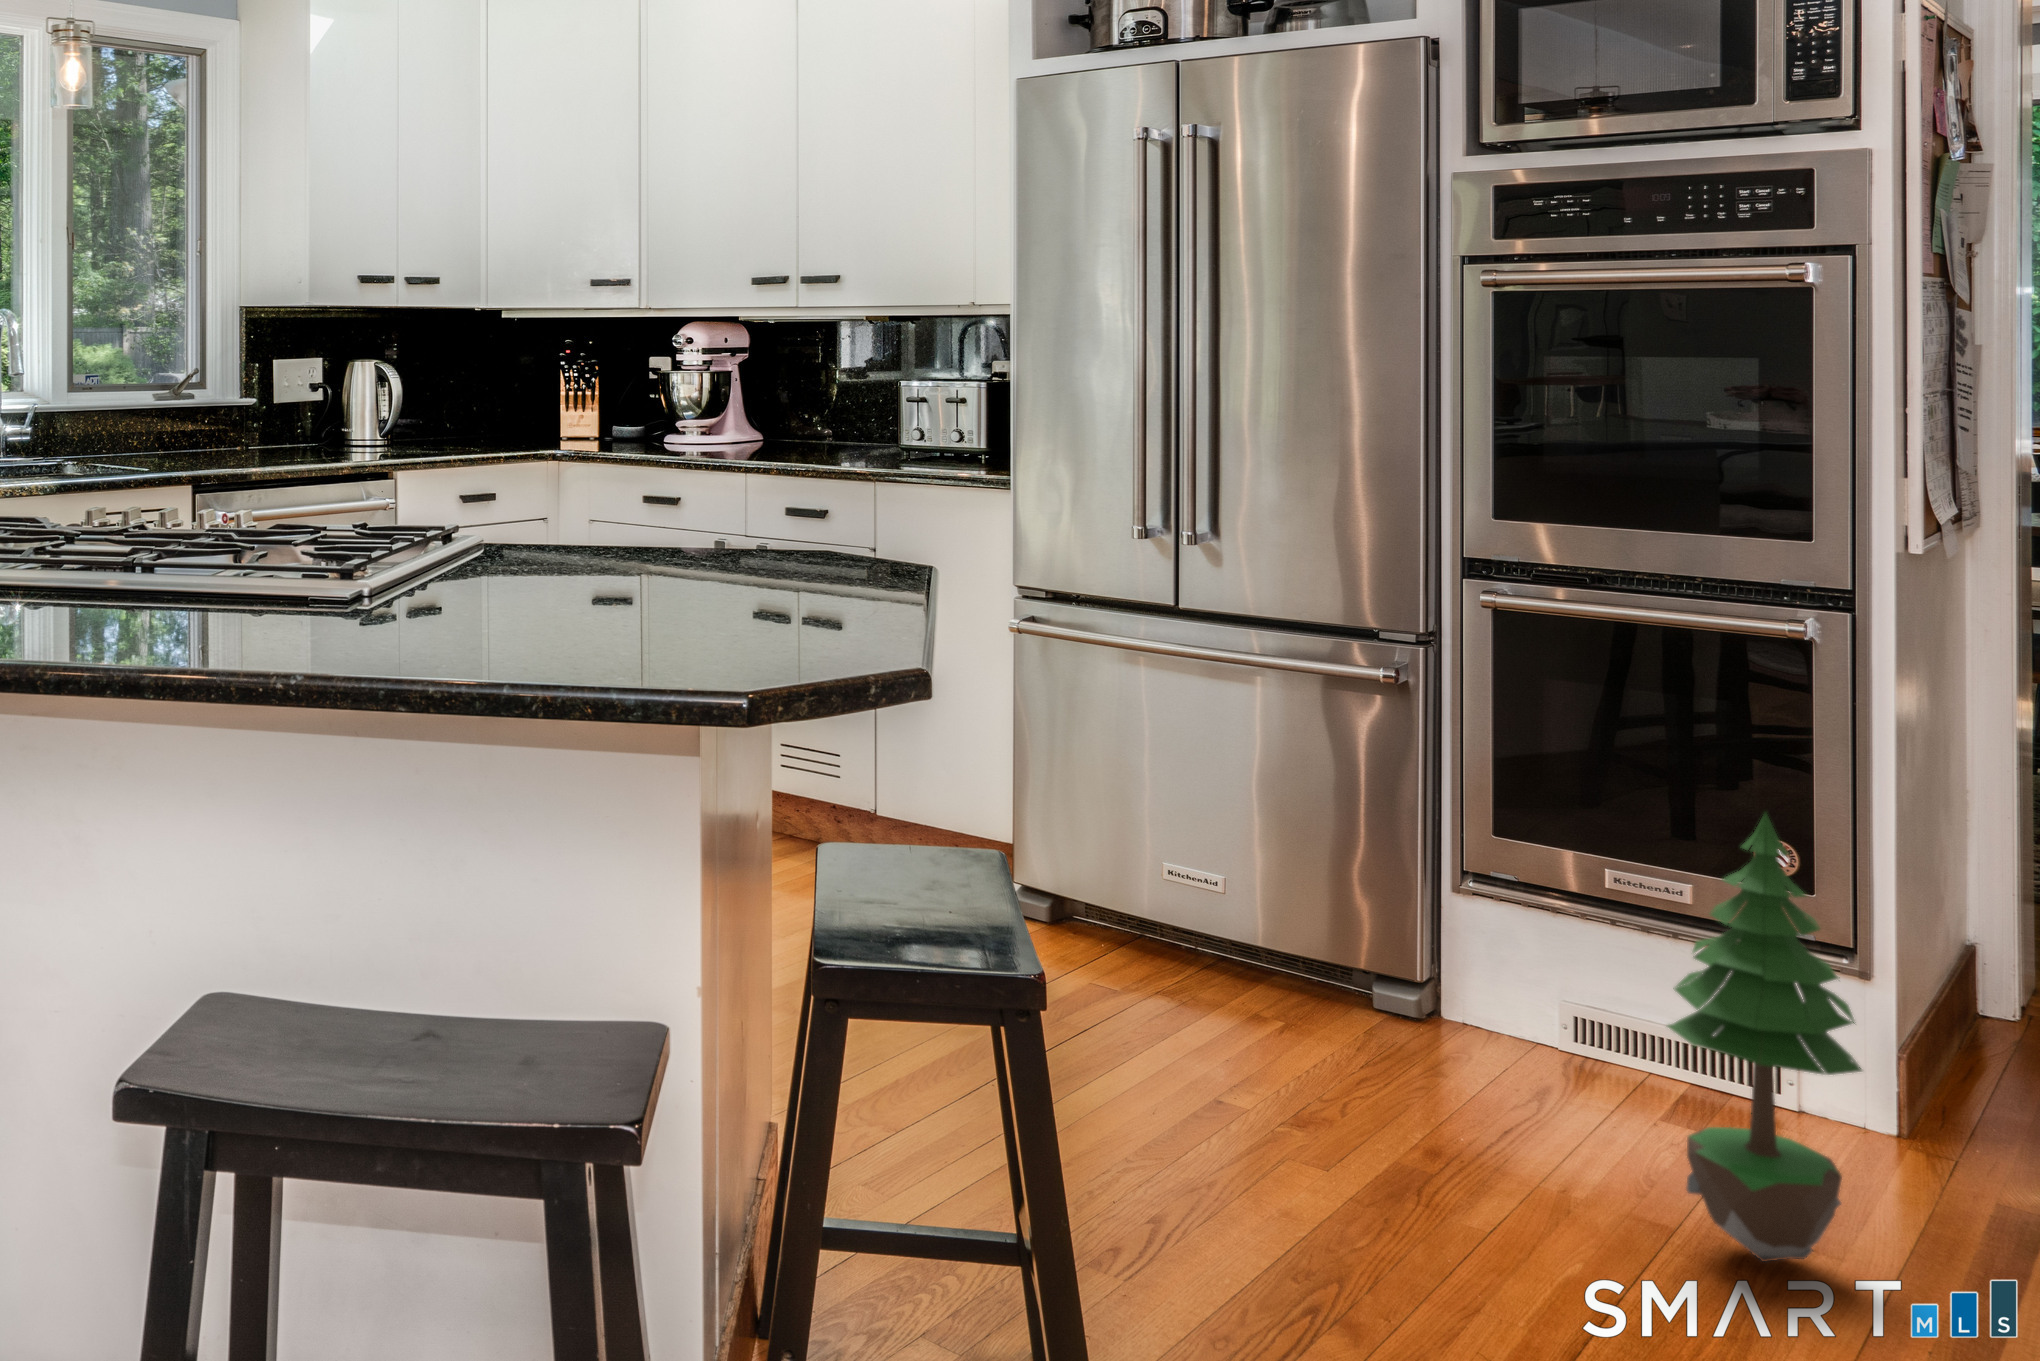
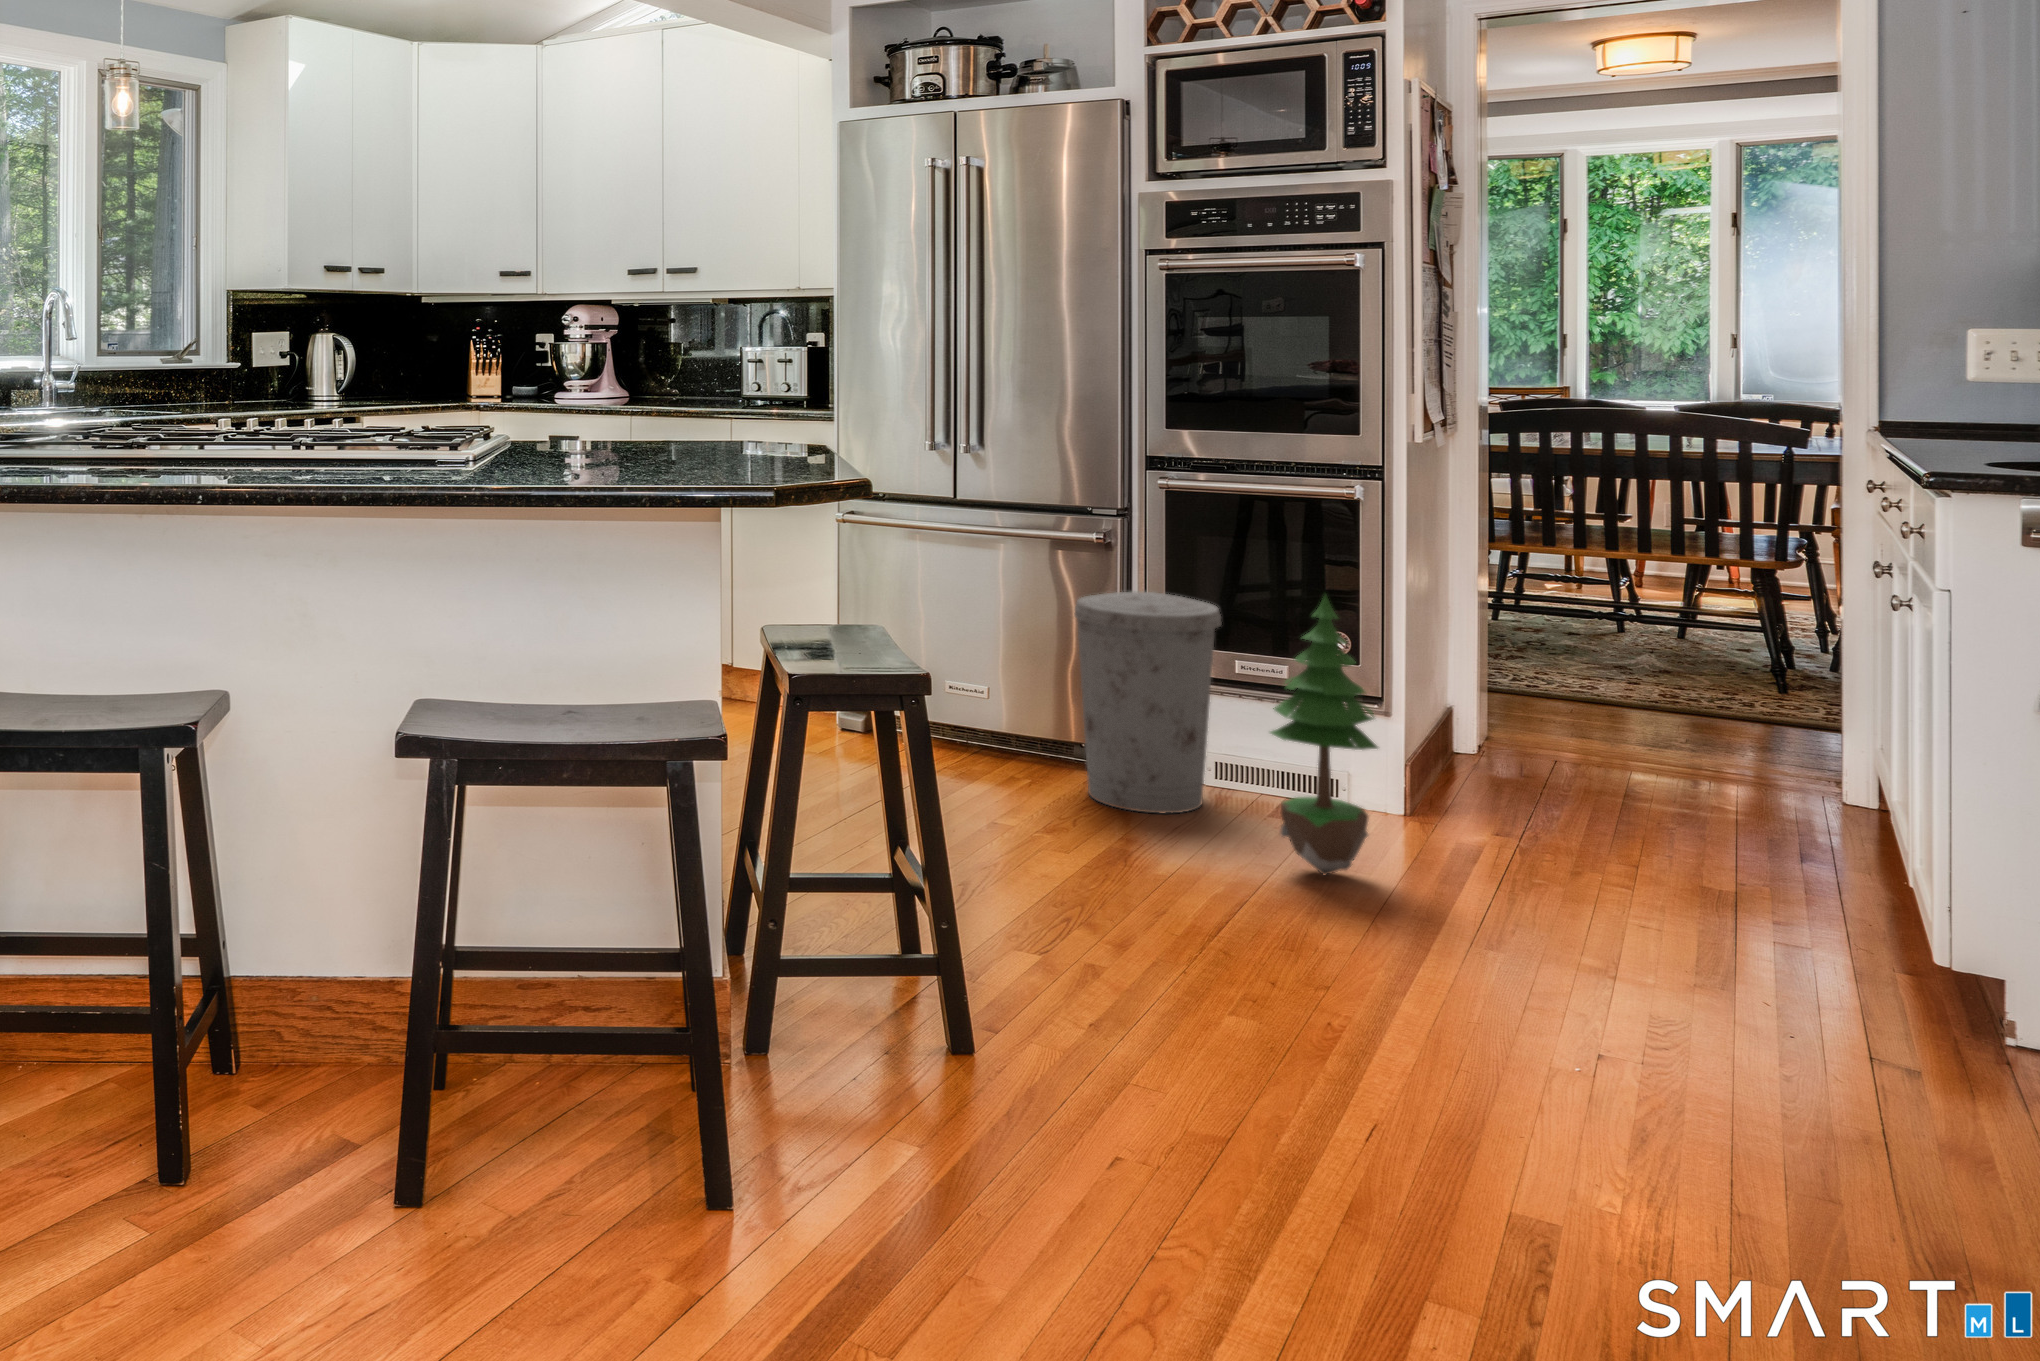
trash can: none [1352,763,1586,1109] -> present [1074,592,1221,813]

